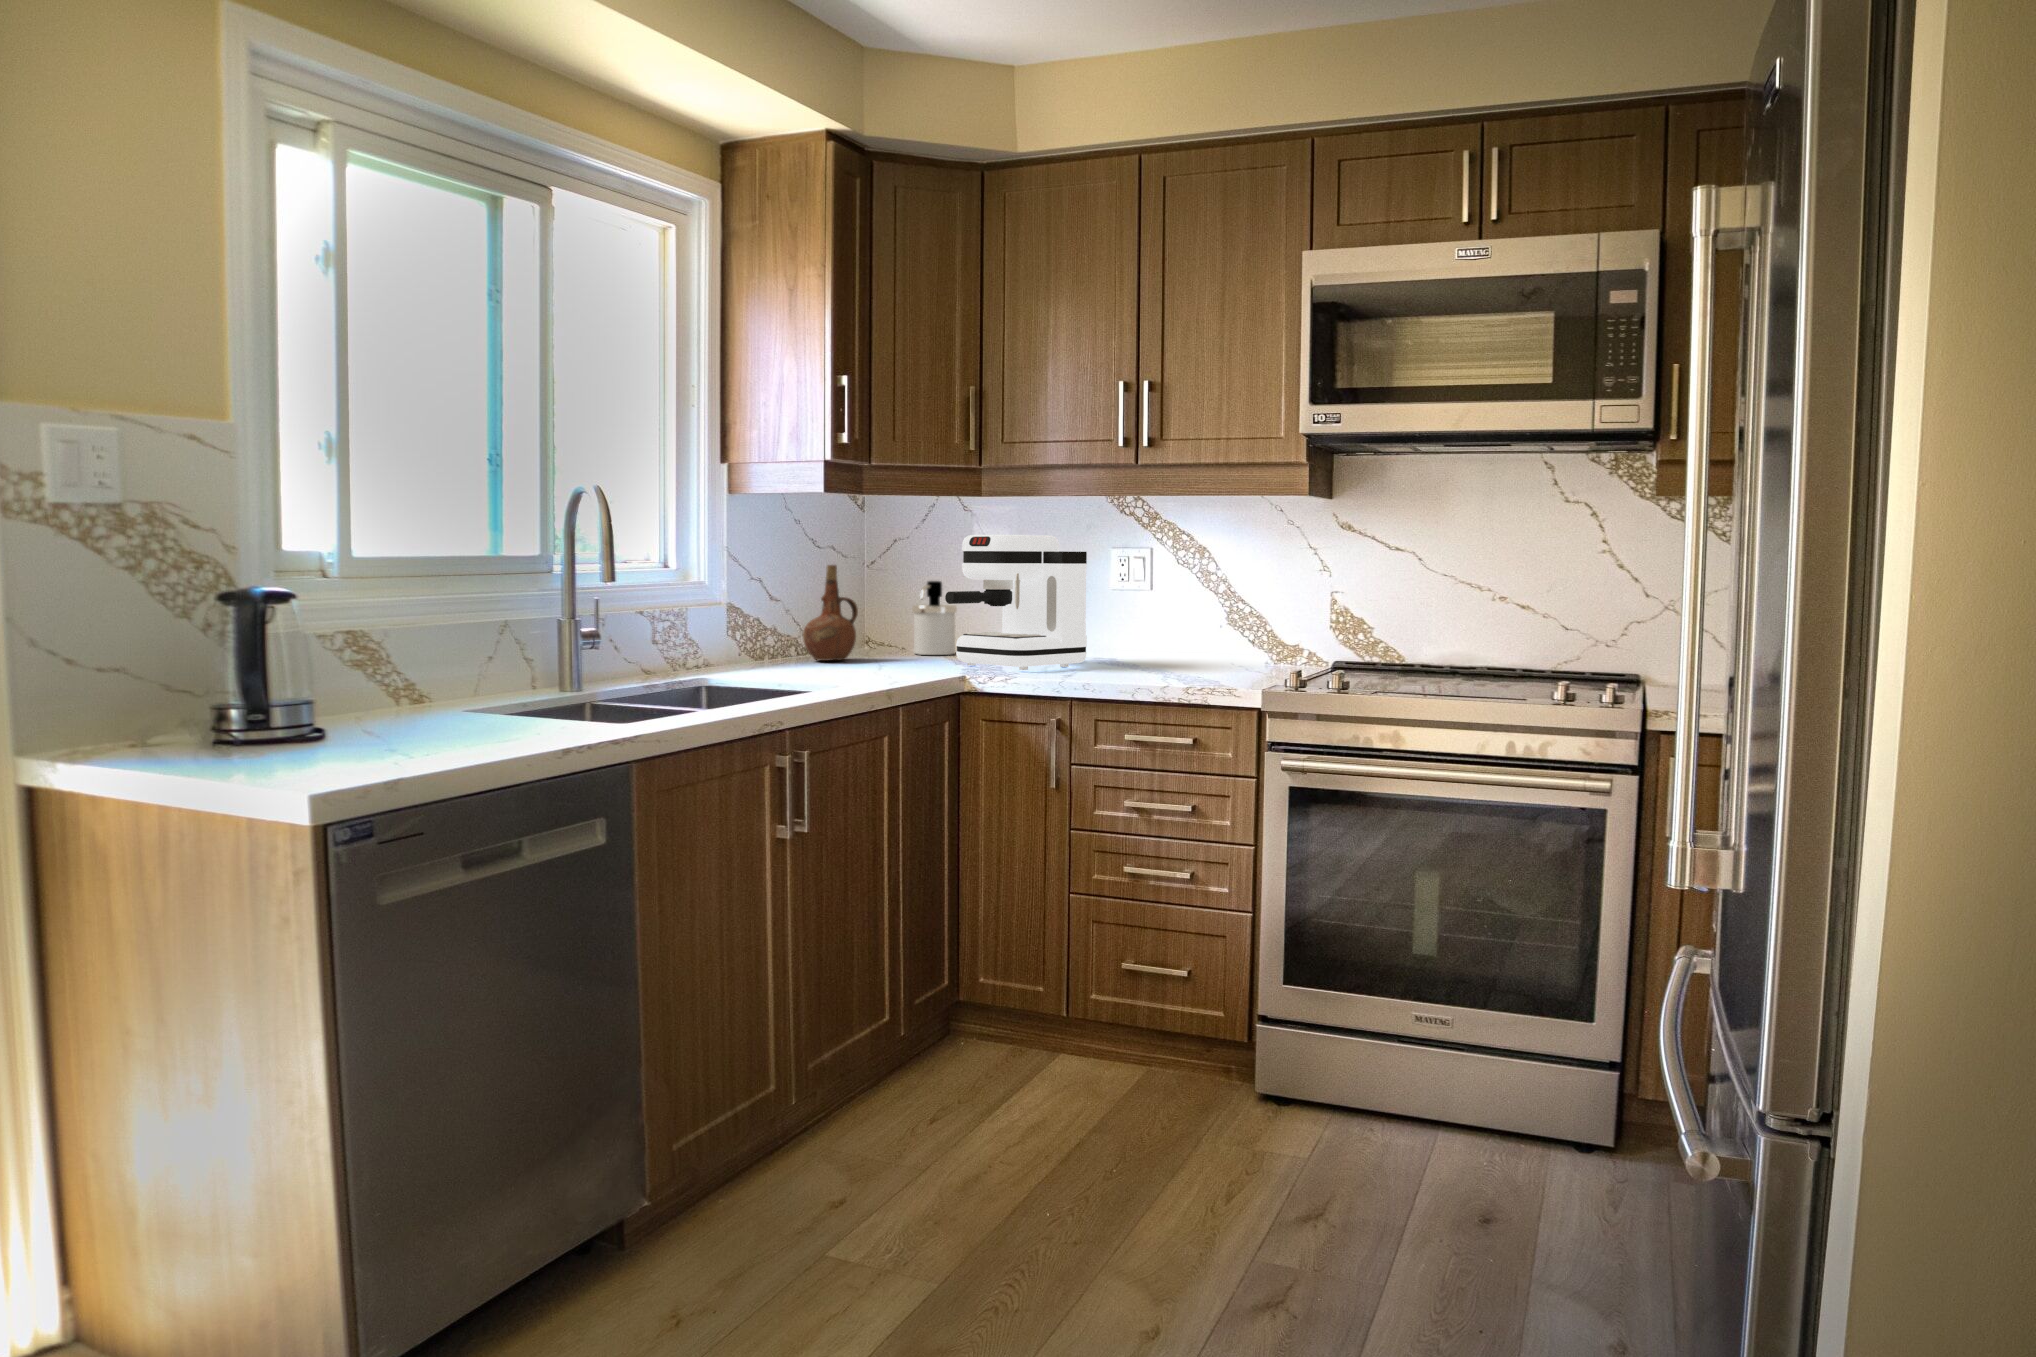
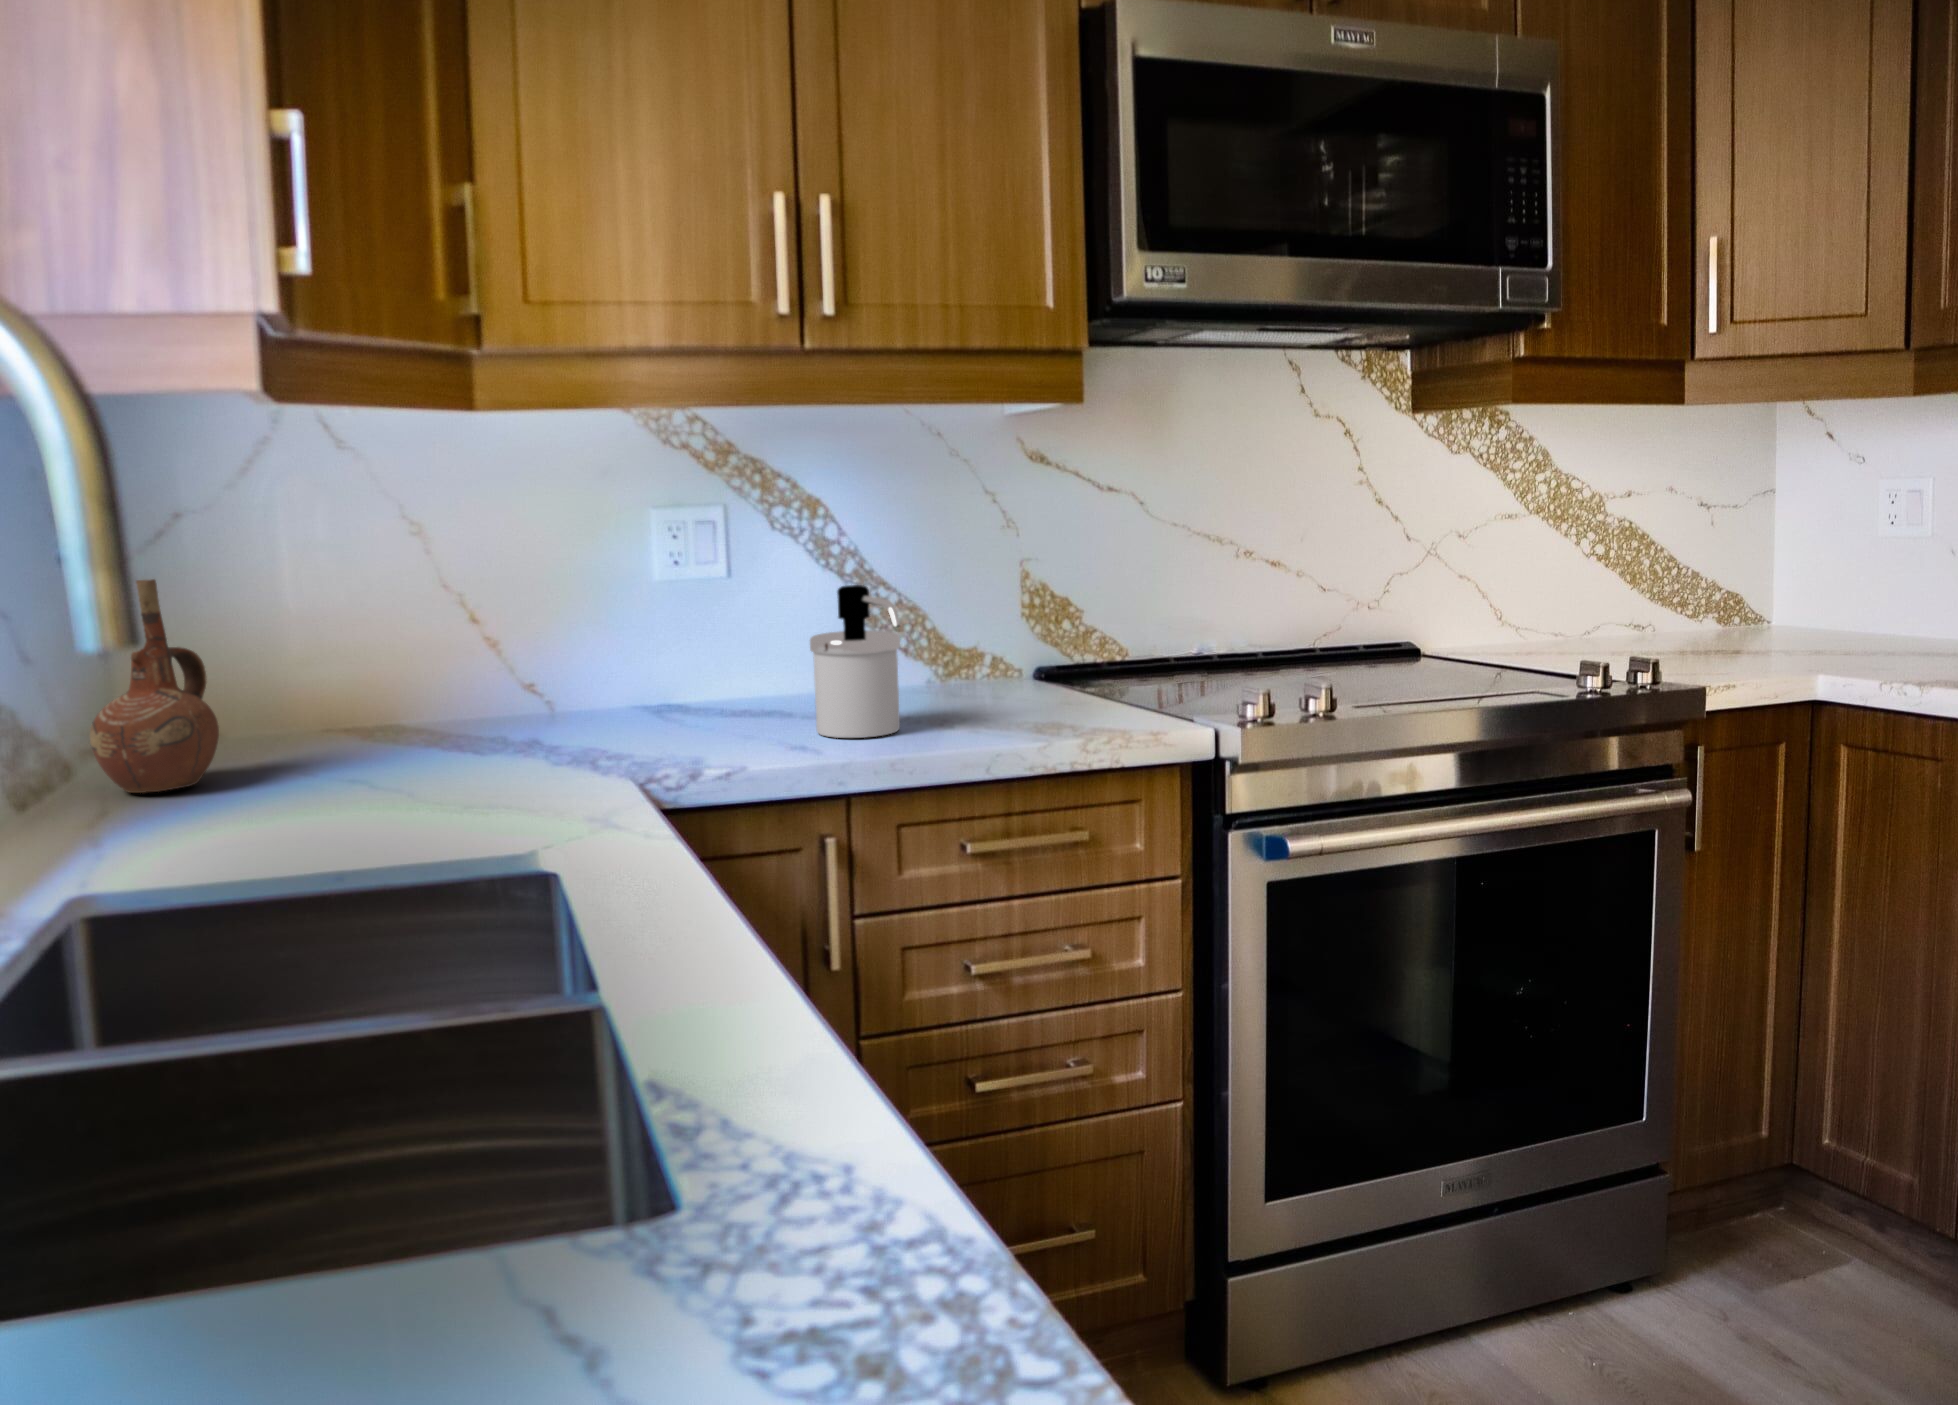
coffee maker: present [945,535,1087,670] -> none [463,494,703,757]
soap dispenser: present [912,581,957,655] -> present [810,585,900,738]

